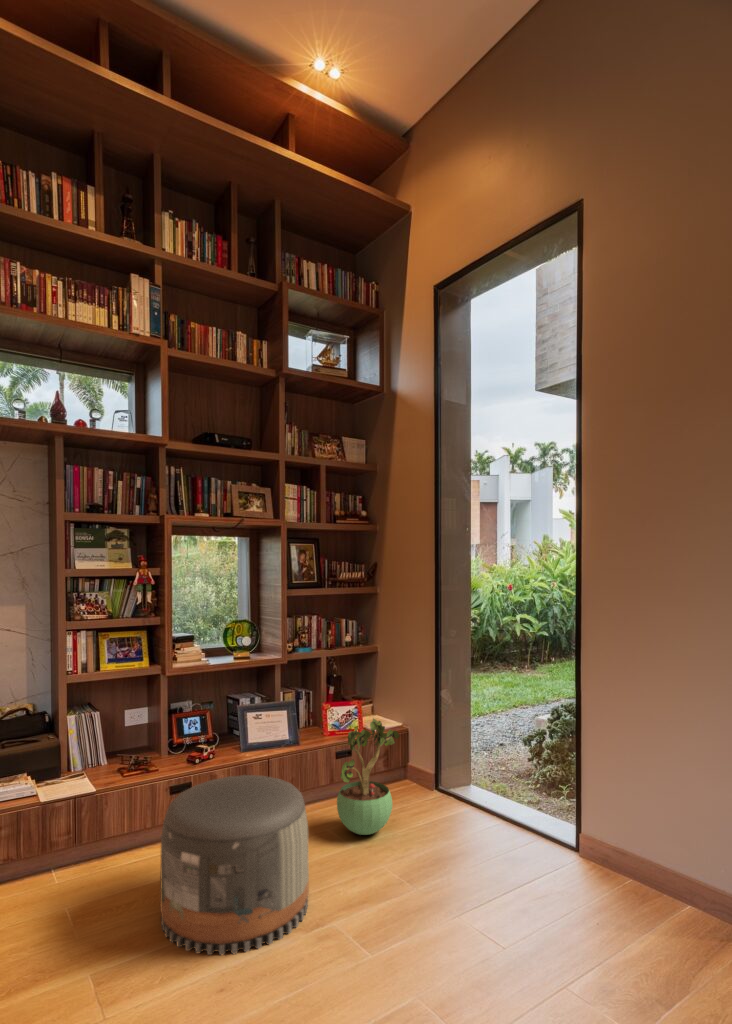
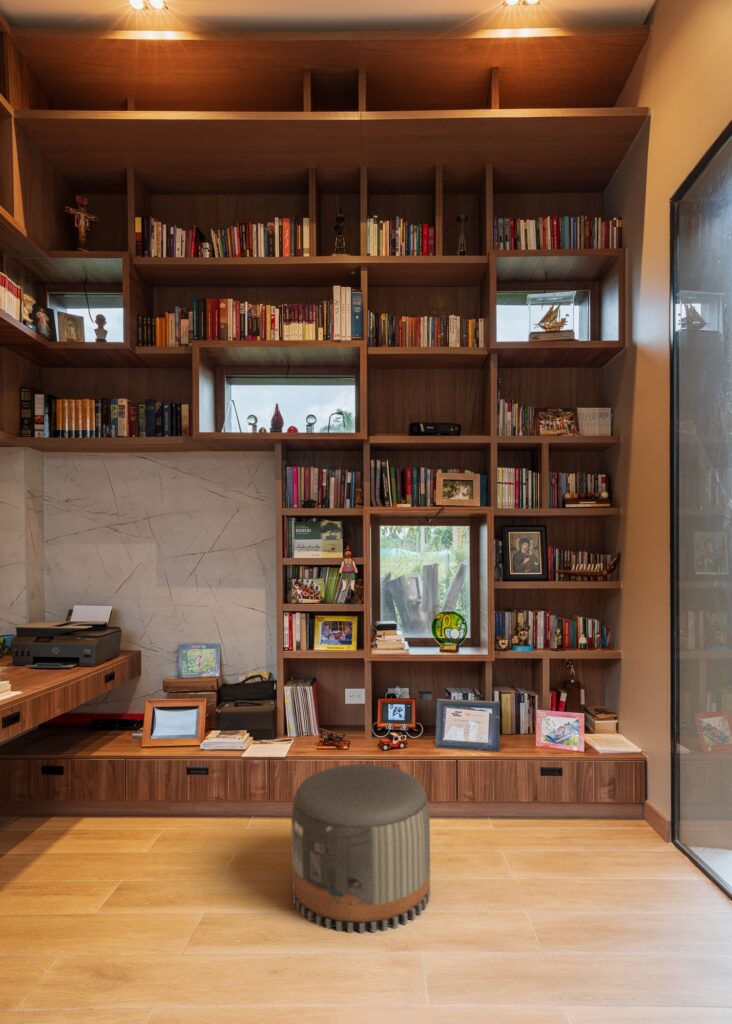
potted plant: present [337,719,399,835] -> none [505,737,587,866]

